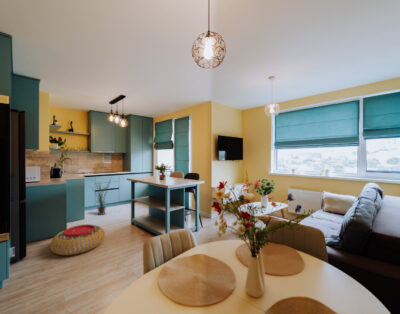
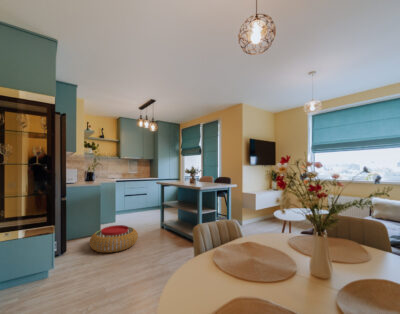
house plant: present [98,183,110,215] -> none [118,182,140,220]

